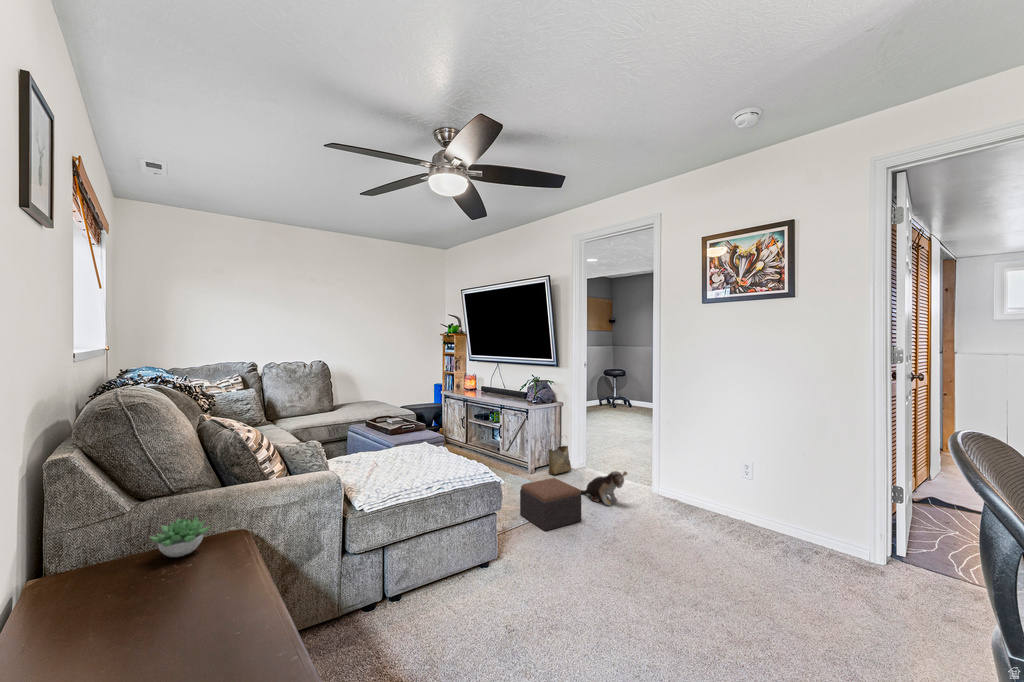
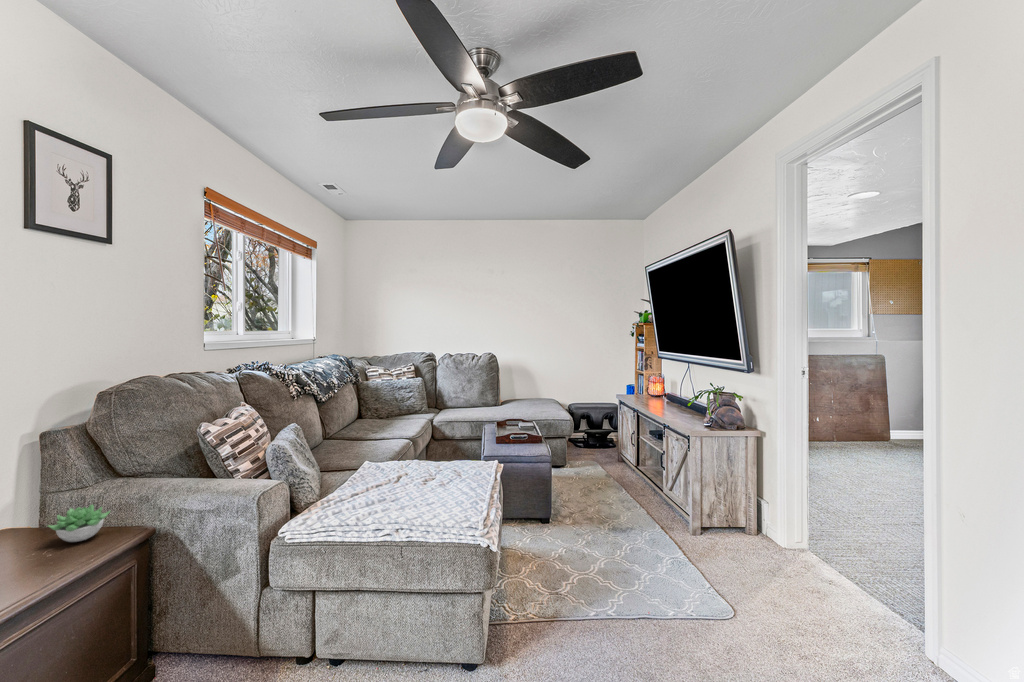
woven basket: present [549,434,571,474] -> none [720,479,765,545]
plush toy: present [580,471,627,506] -> none [739,577,812,638]
footstool: present [520,478,581,531] -> none [604,552,689,647]

